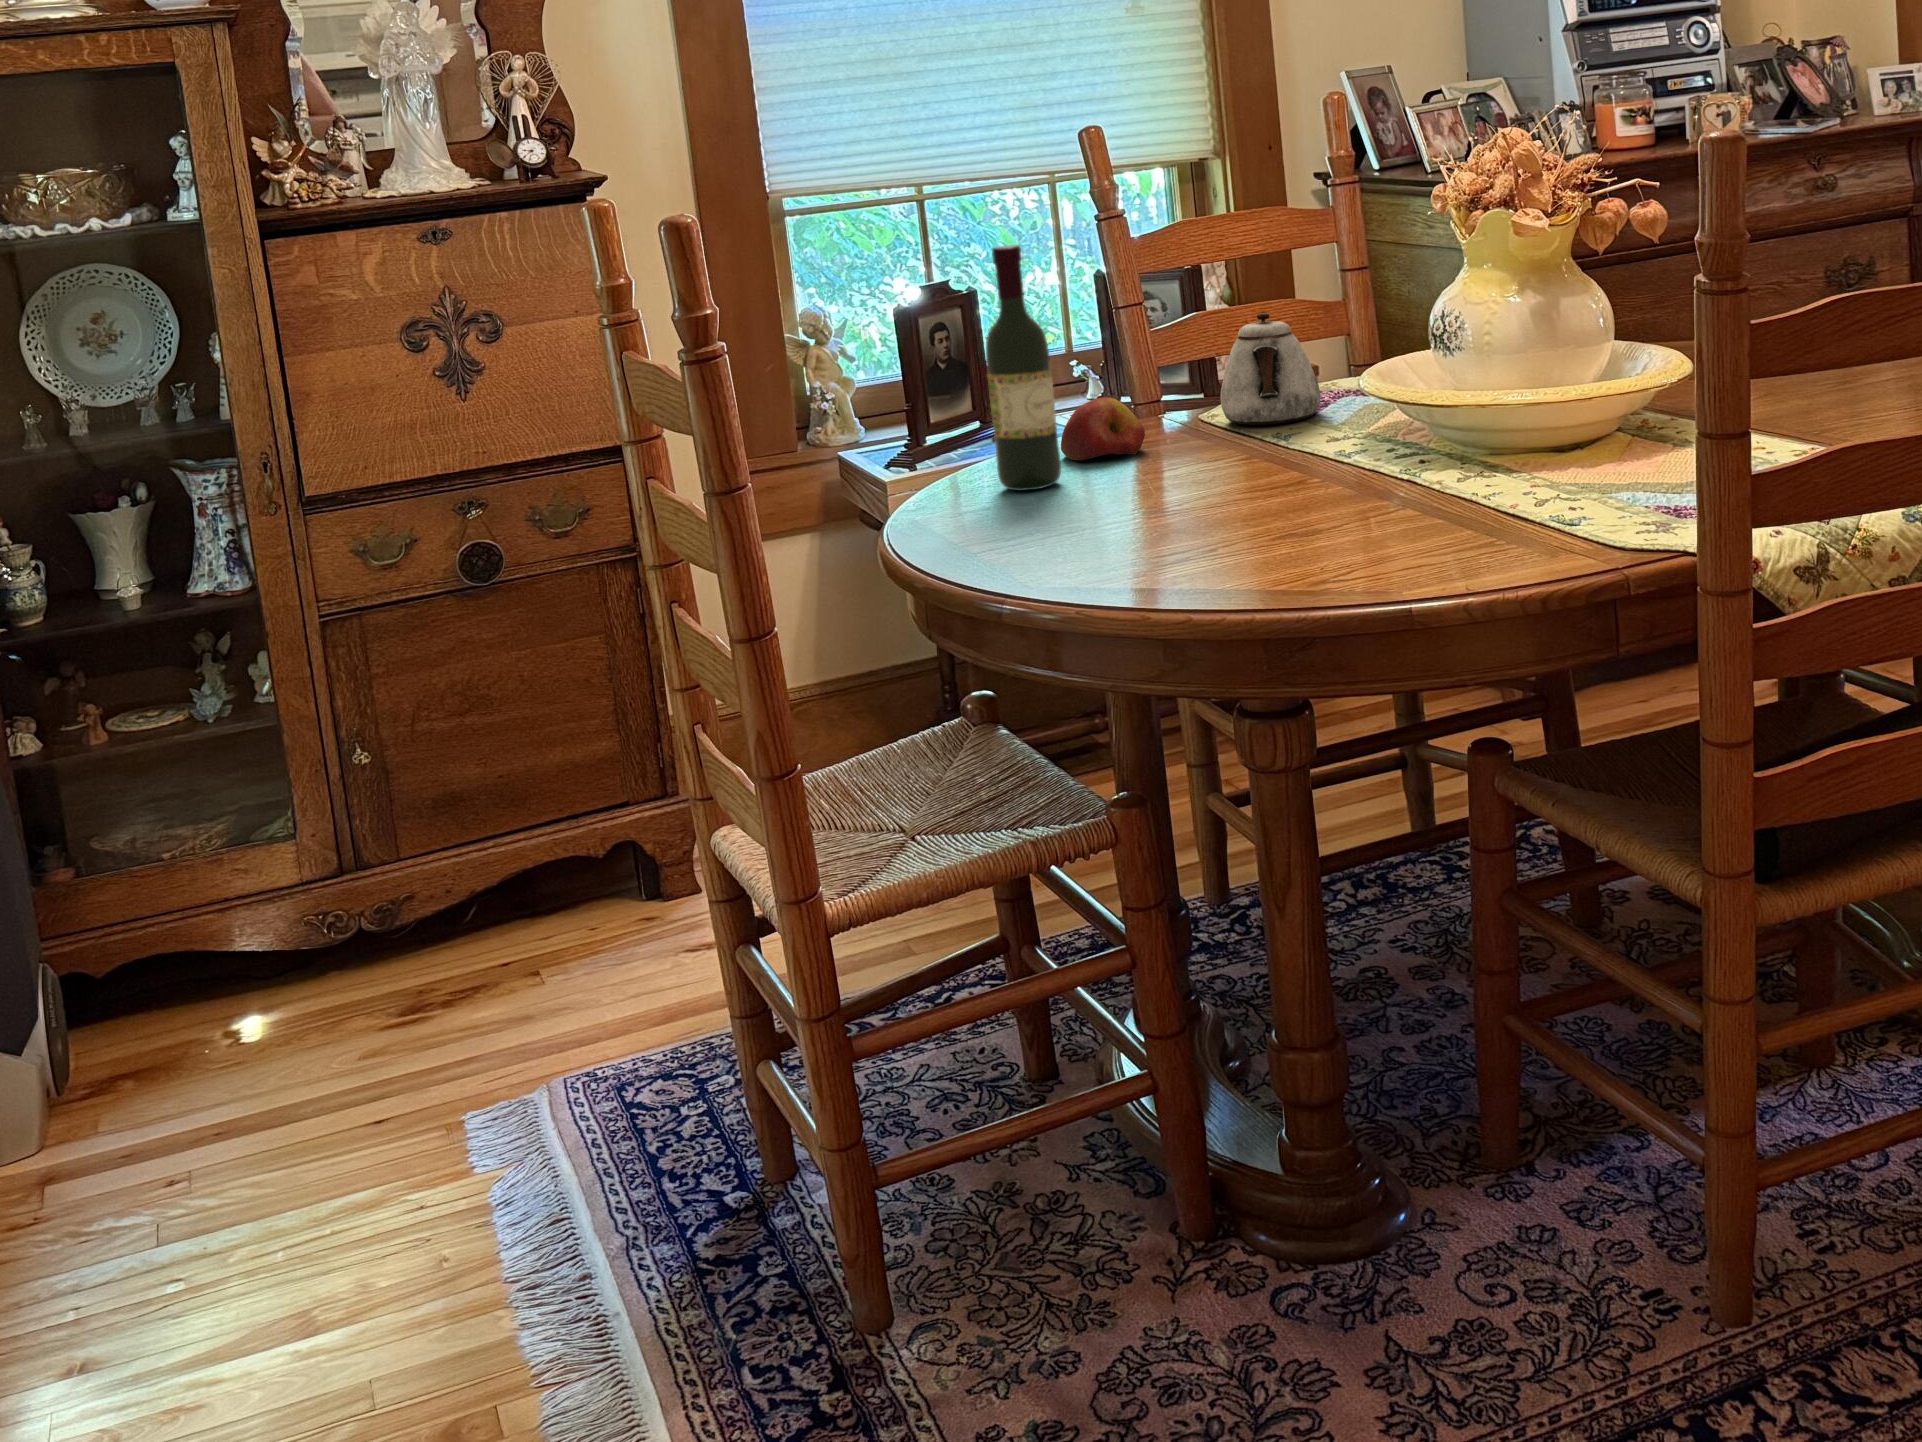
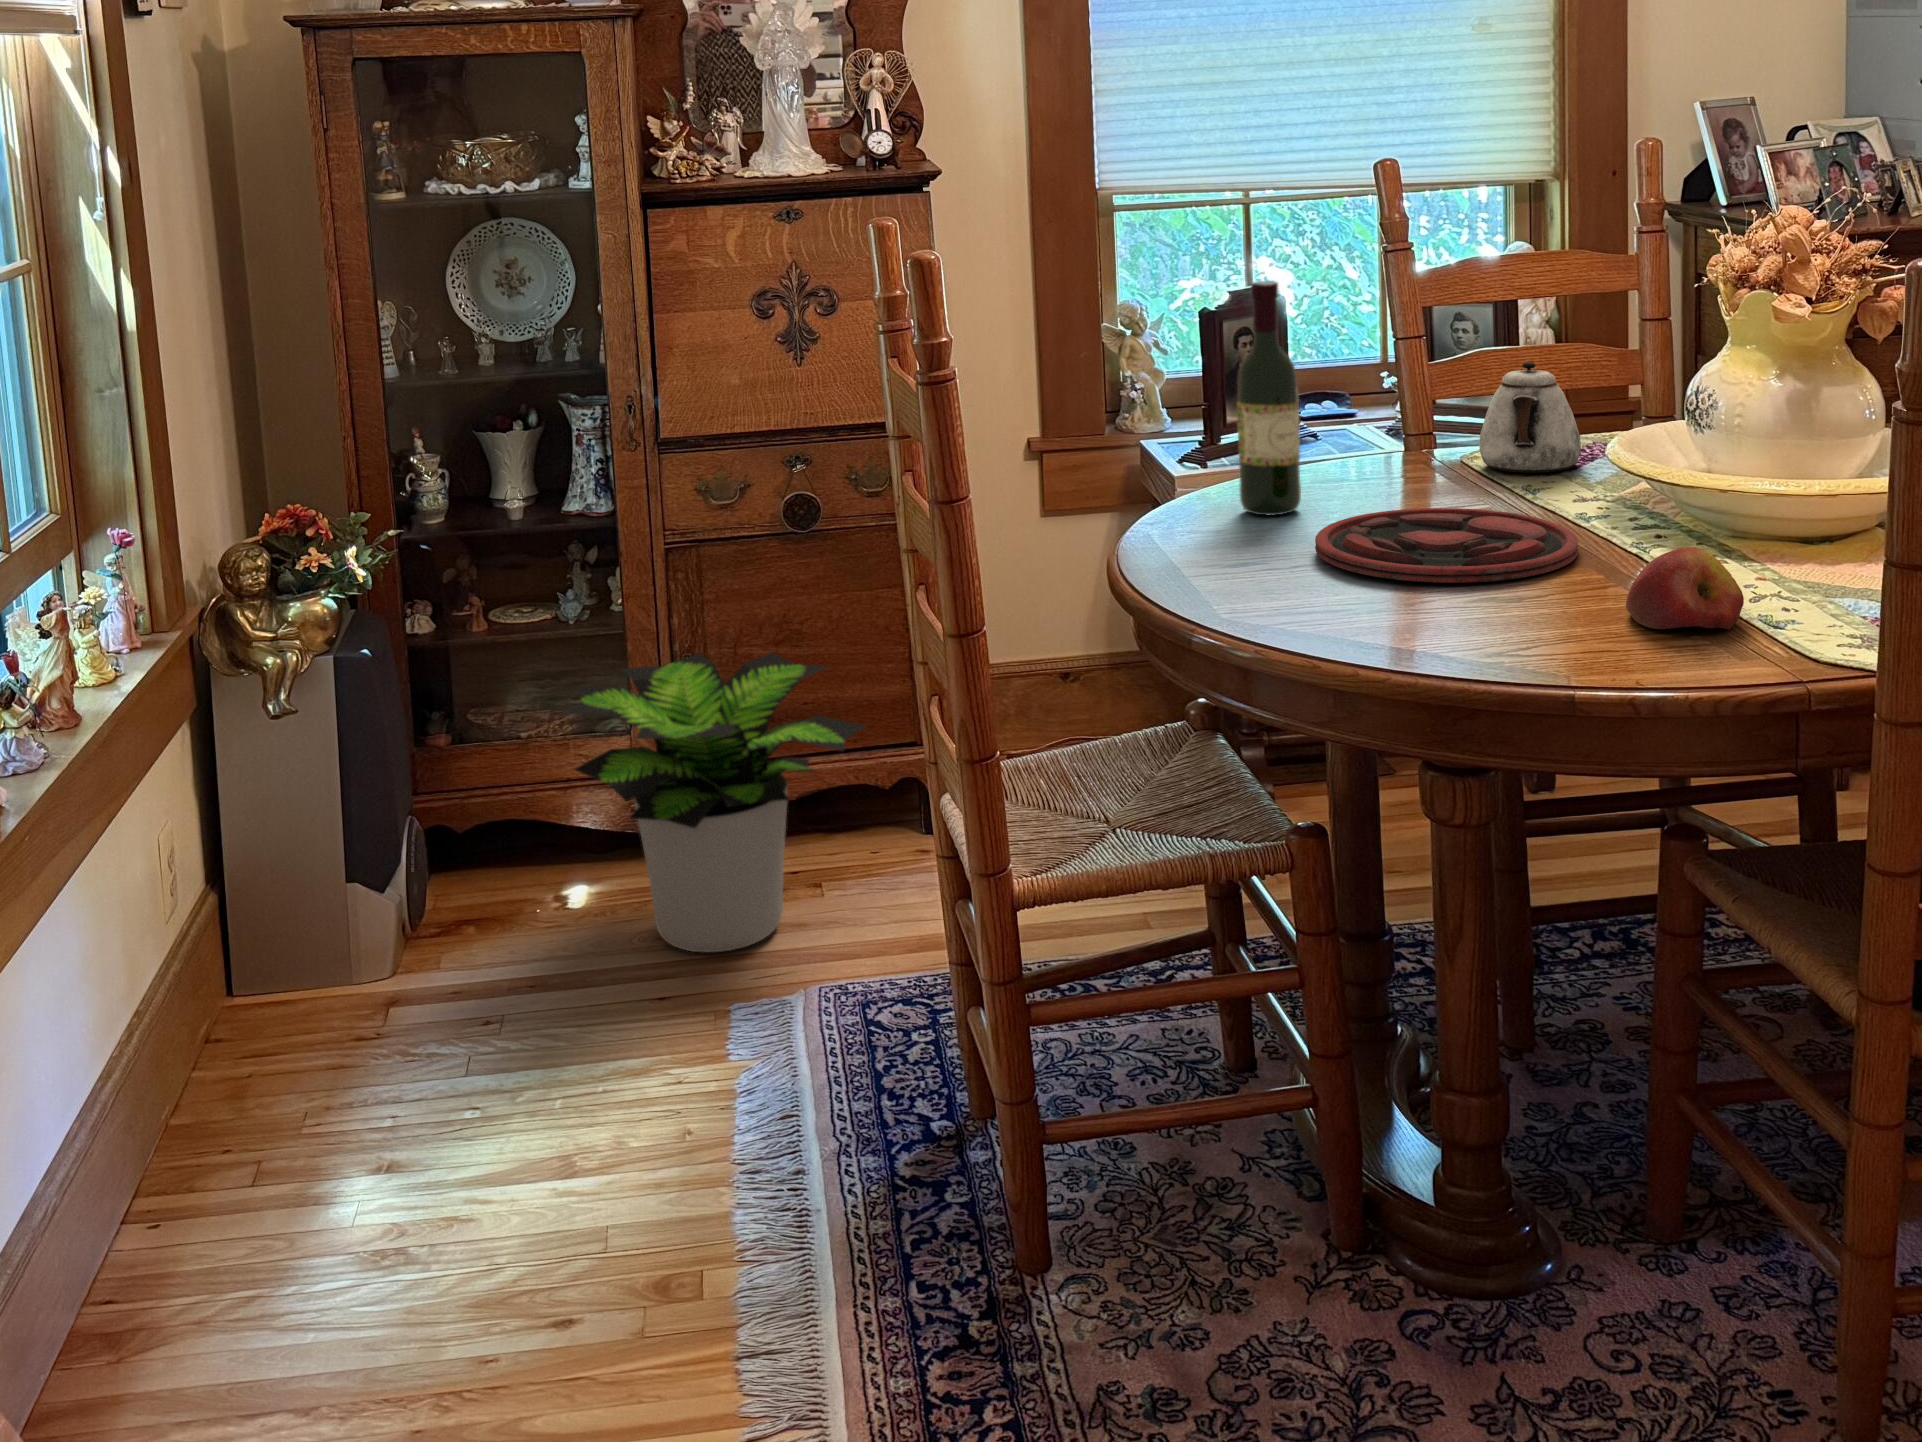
apple: present [1061,397,1145,460] -> present [1626,547,1744,629]
plate: none [1095,457,1359,530] -> present [1315,508,1578,583]
potted plant: none [228,721,585,1069] -> present [566,653,866,953]

